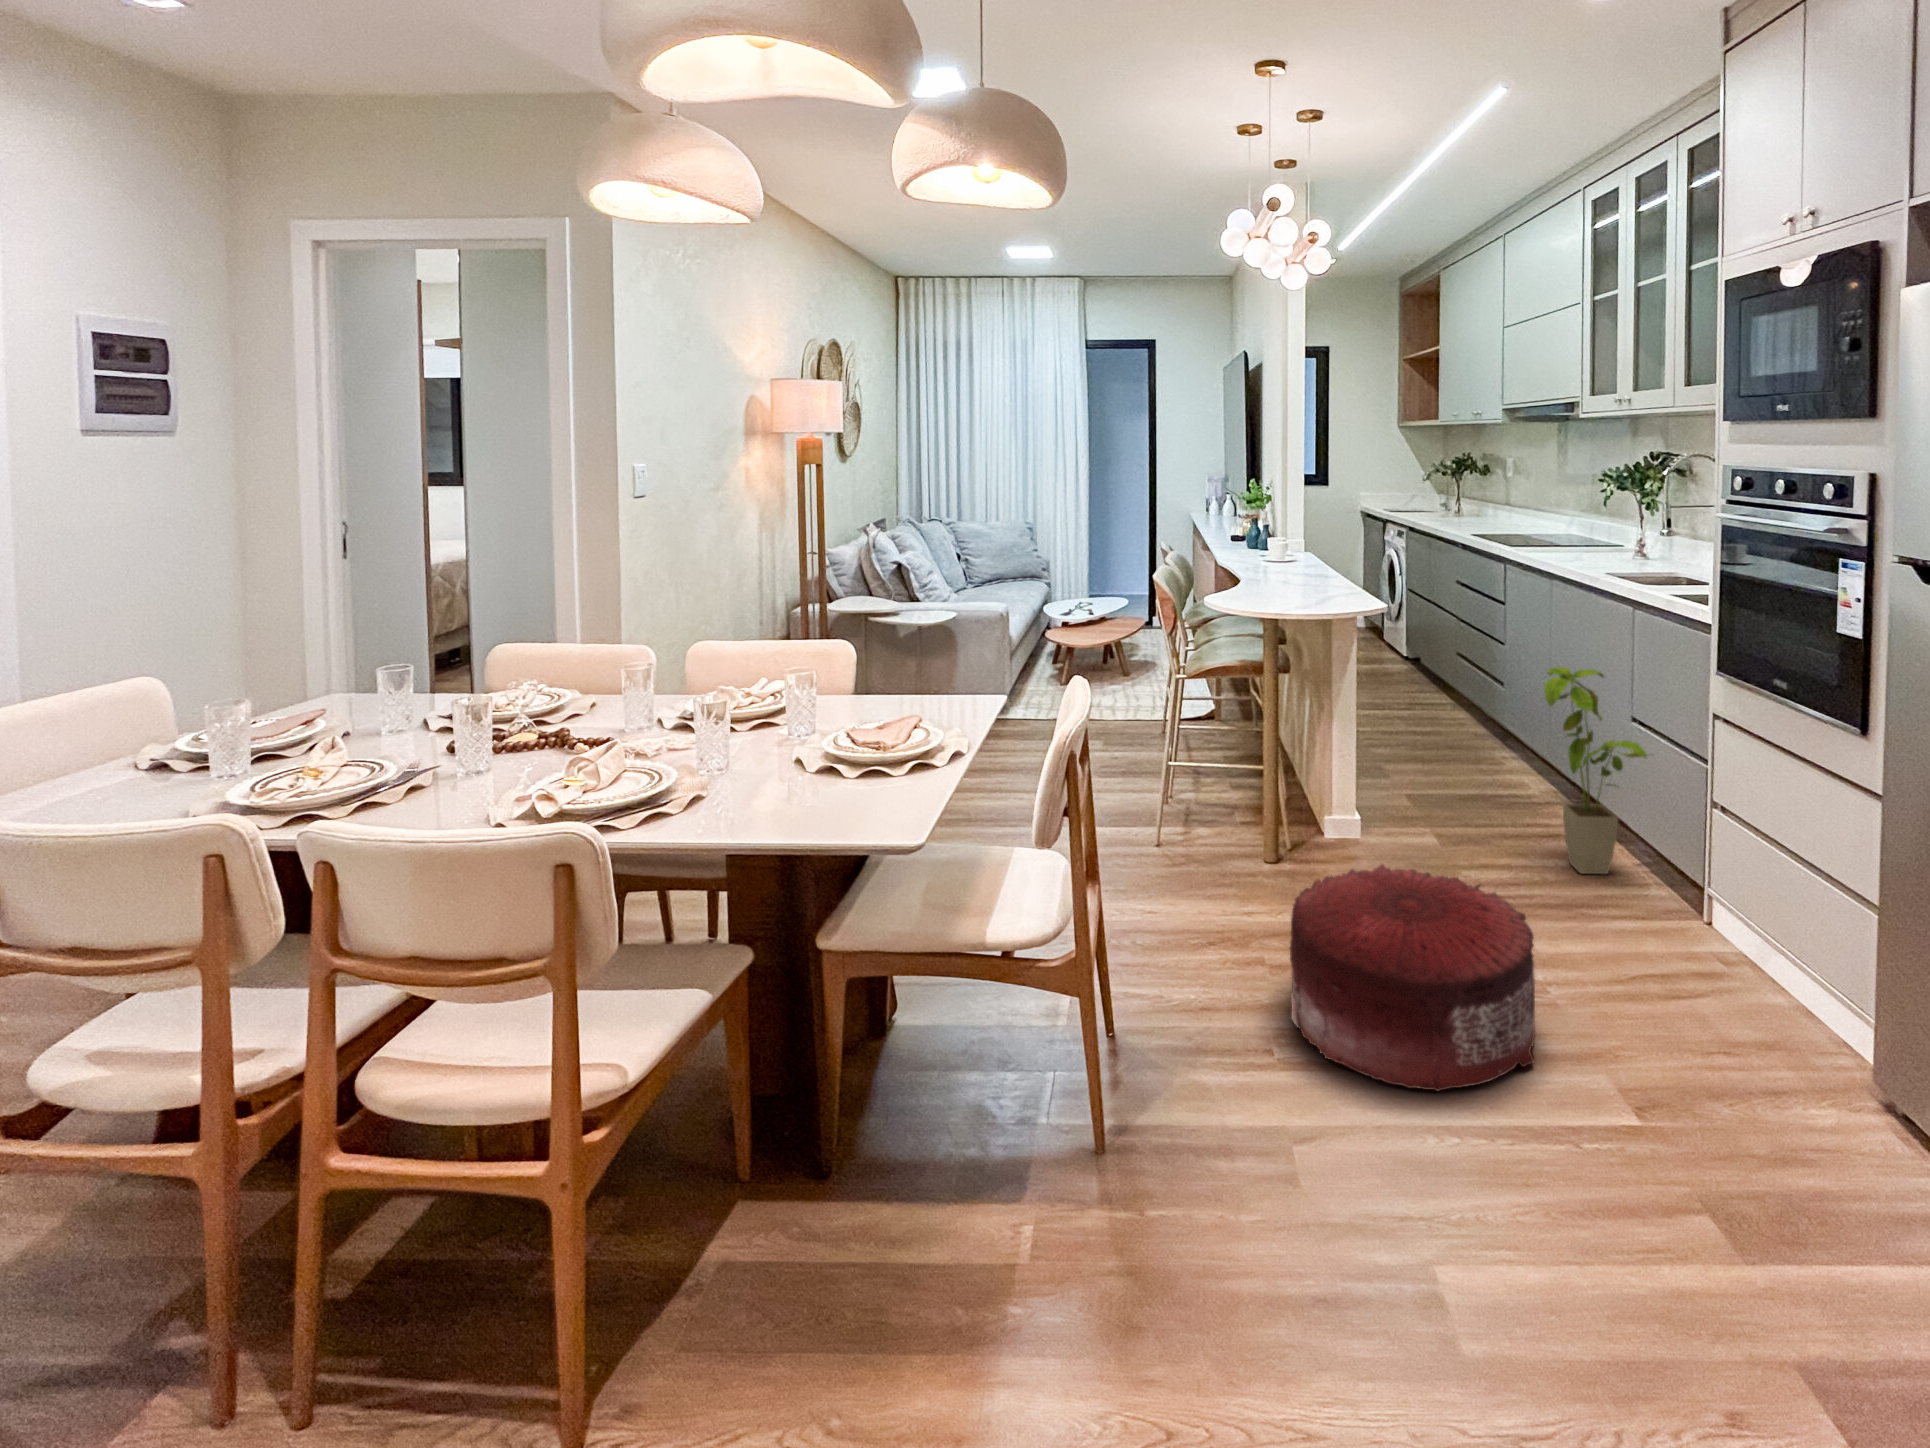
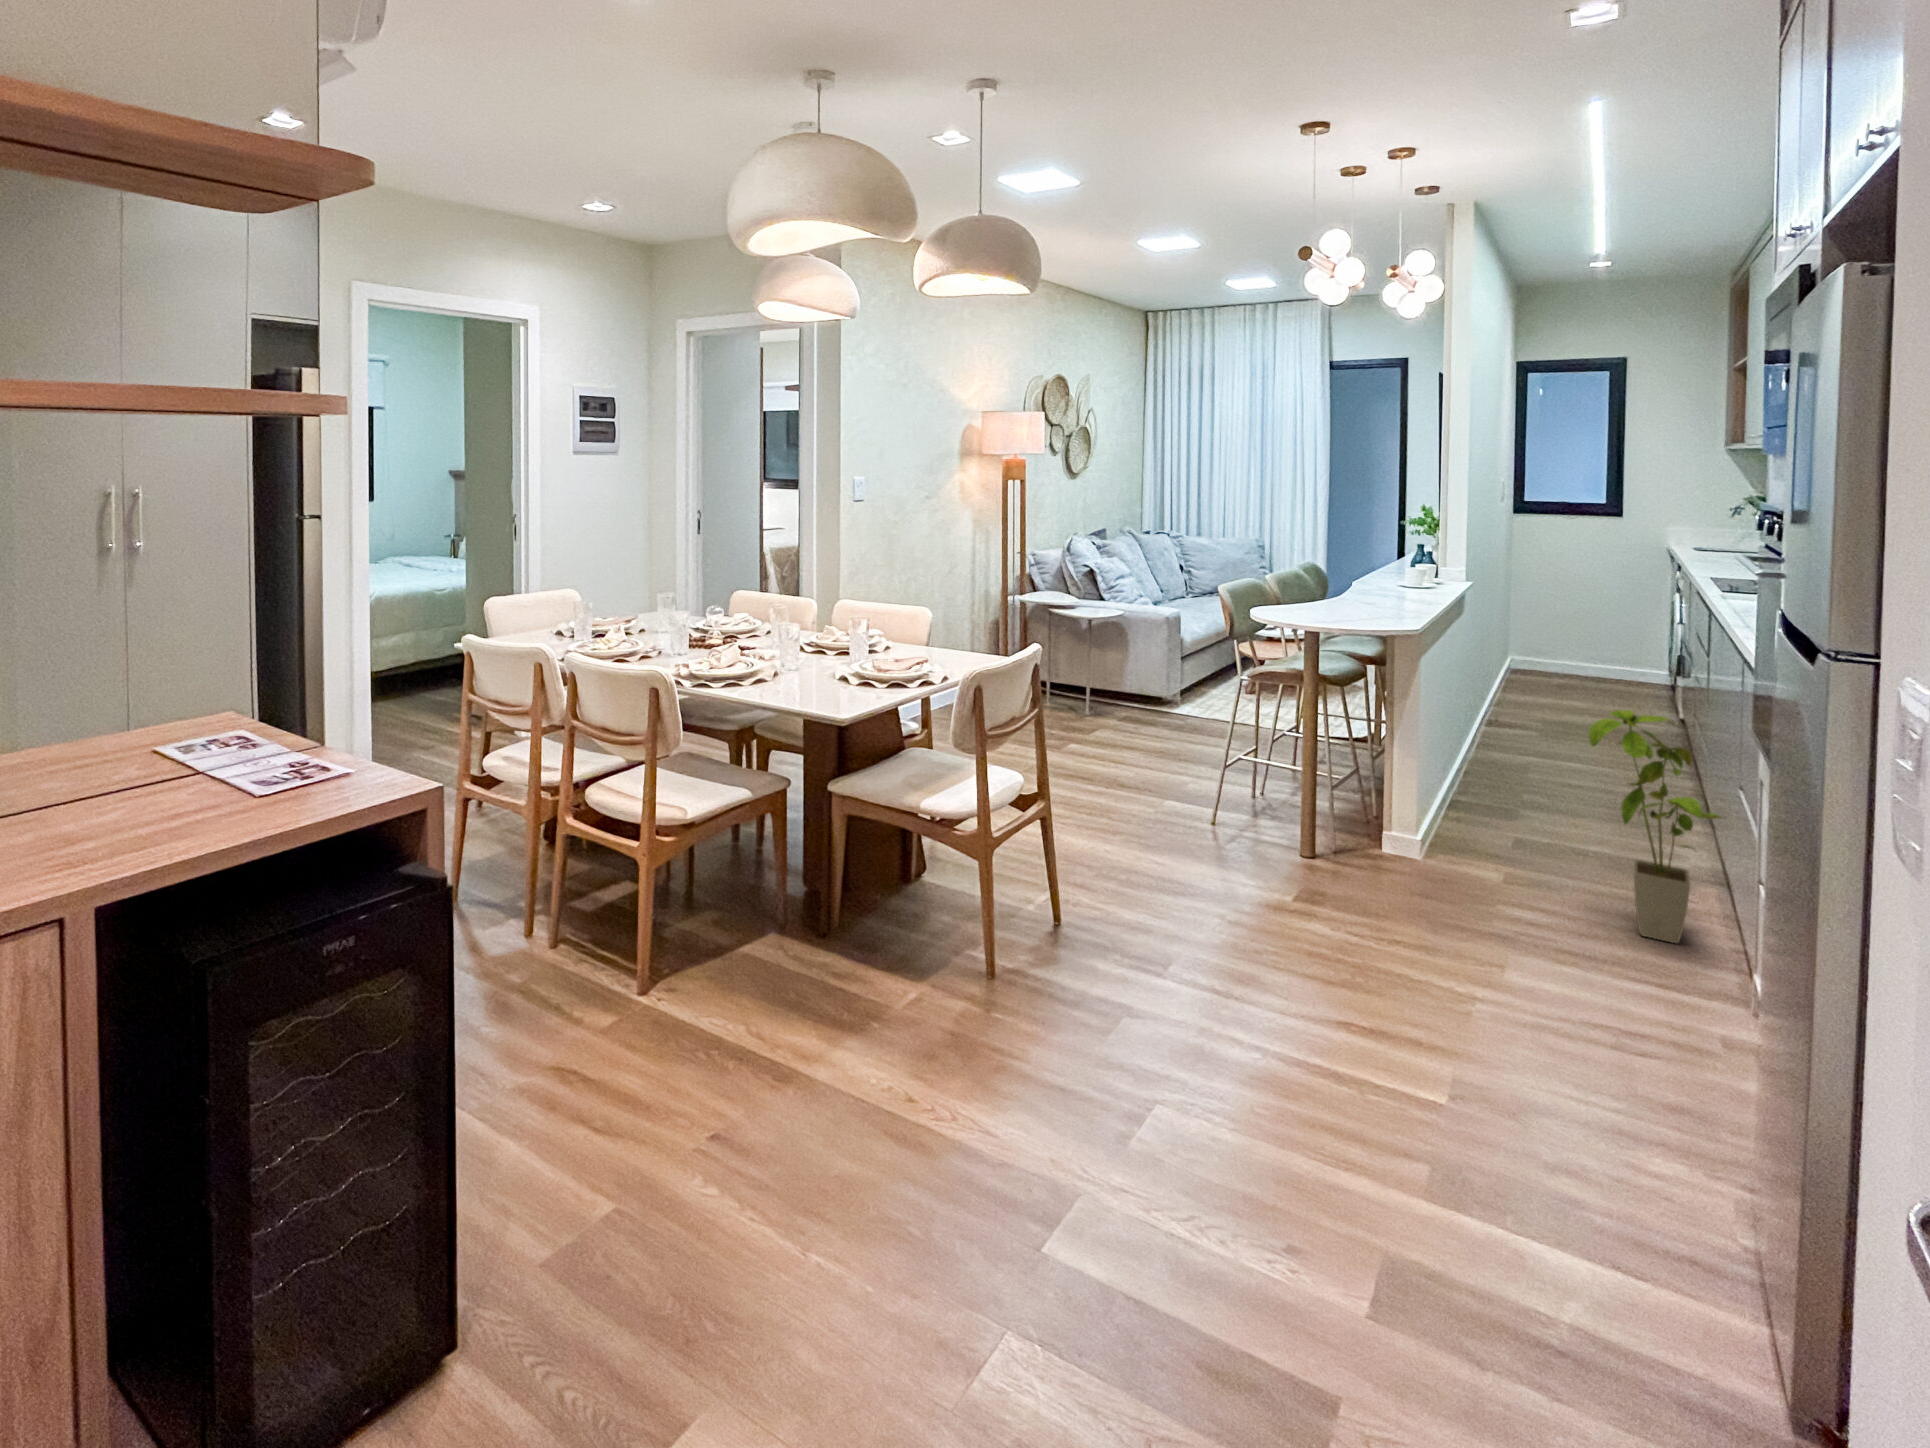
pouf: present [1290,864,1535,1091] -> none [1188,846,1417,1035]

